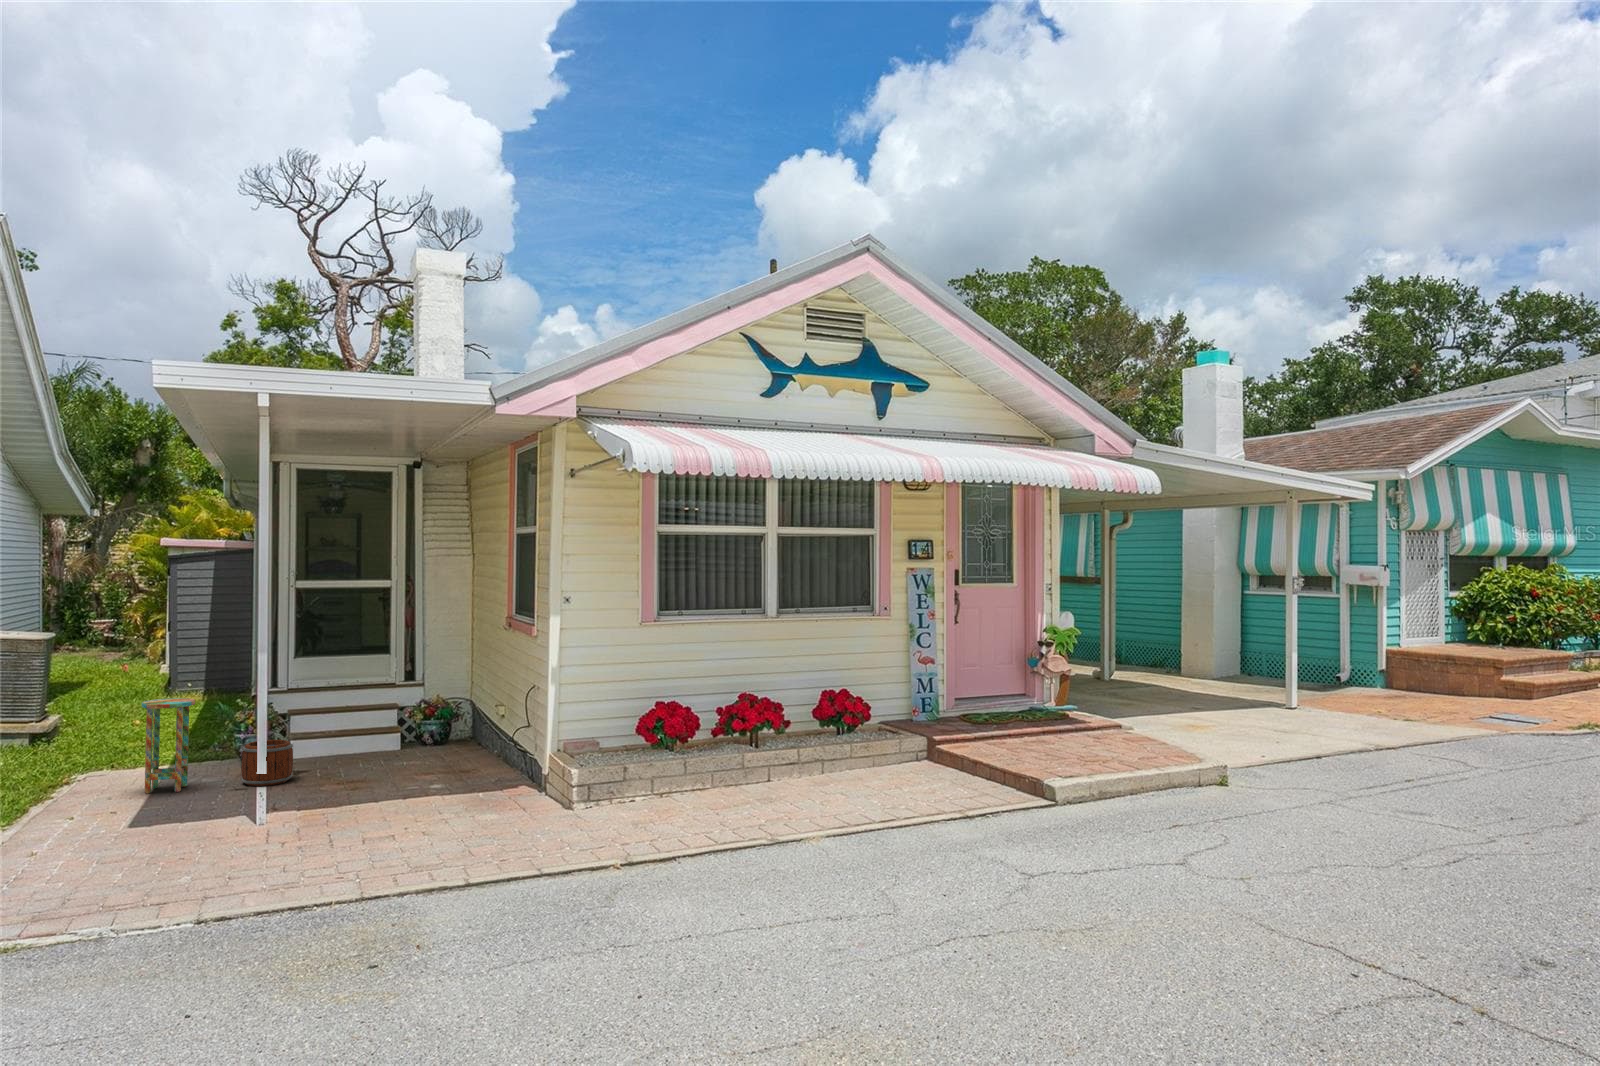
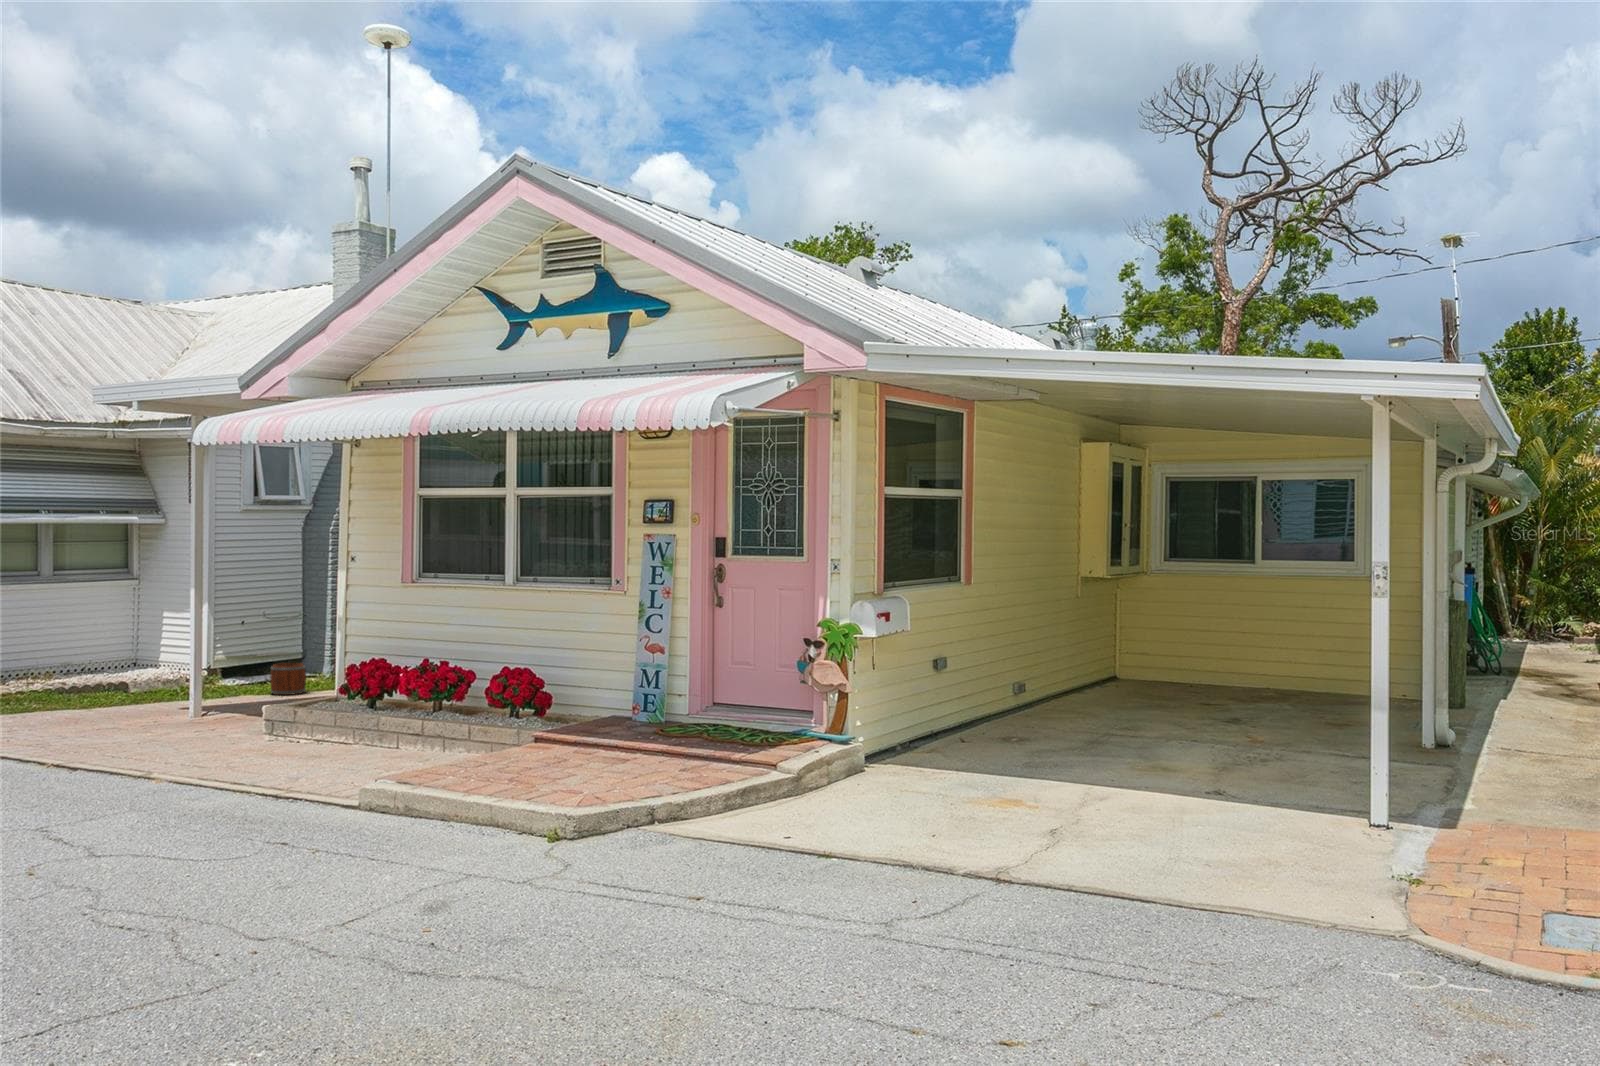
side table: present [142,698,195,794] -> none [232,626,266,691]

